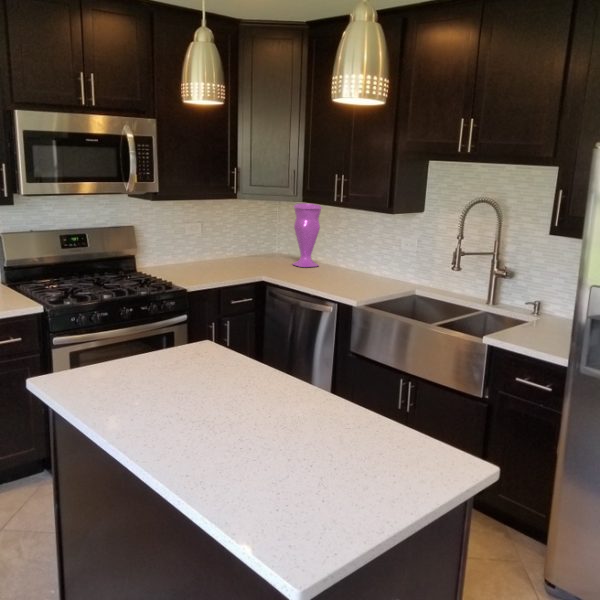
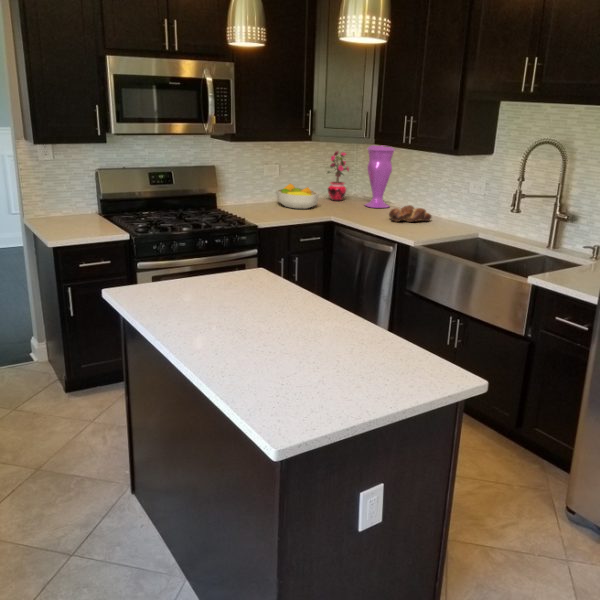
potted plant: none [249,209,276,261] -> present [328,151,349,201]
fruit bowl: none [199,243,246,270] -> present [276,184,319,209]
bread loaf: none [323,264,366,282] -> present [389,205,431,222]

